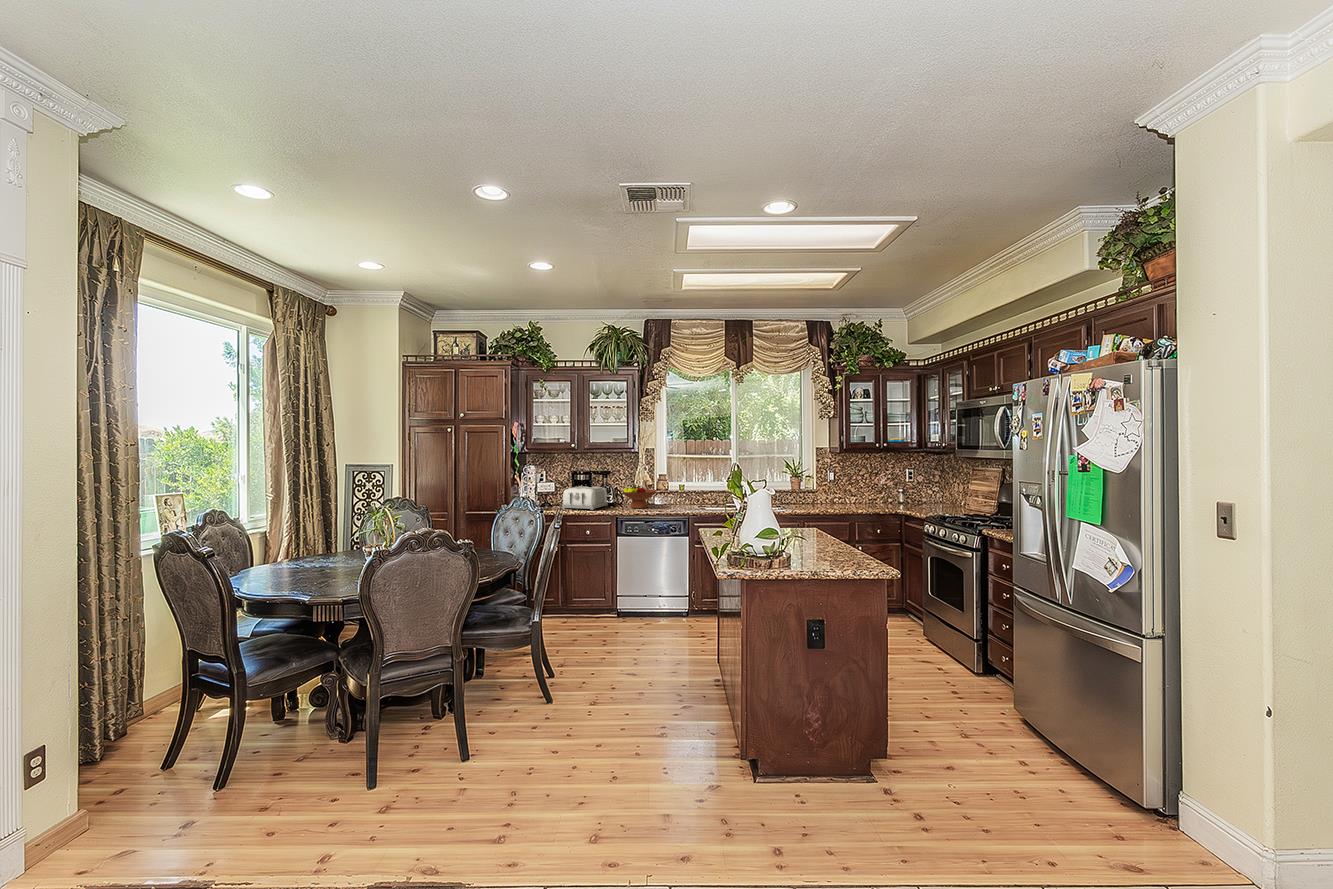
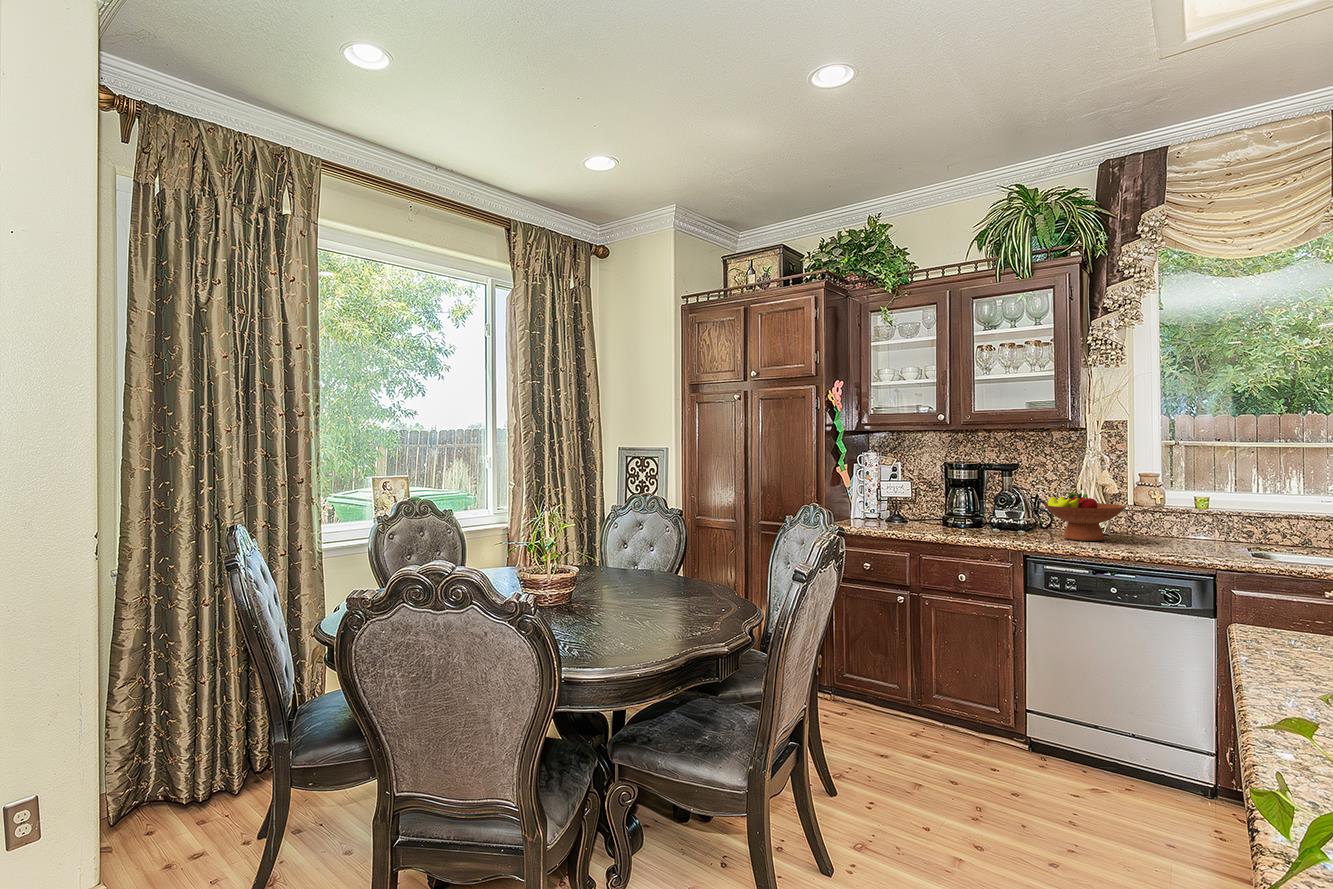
toaster: present [562,486,608,510] -> none [919,492,1014,537]

